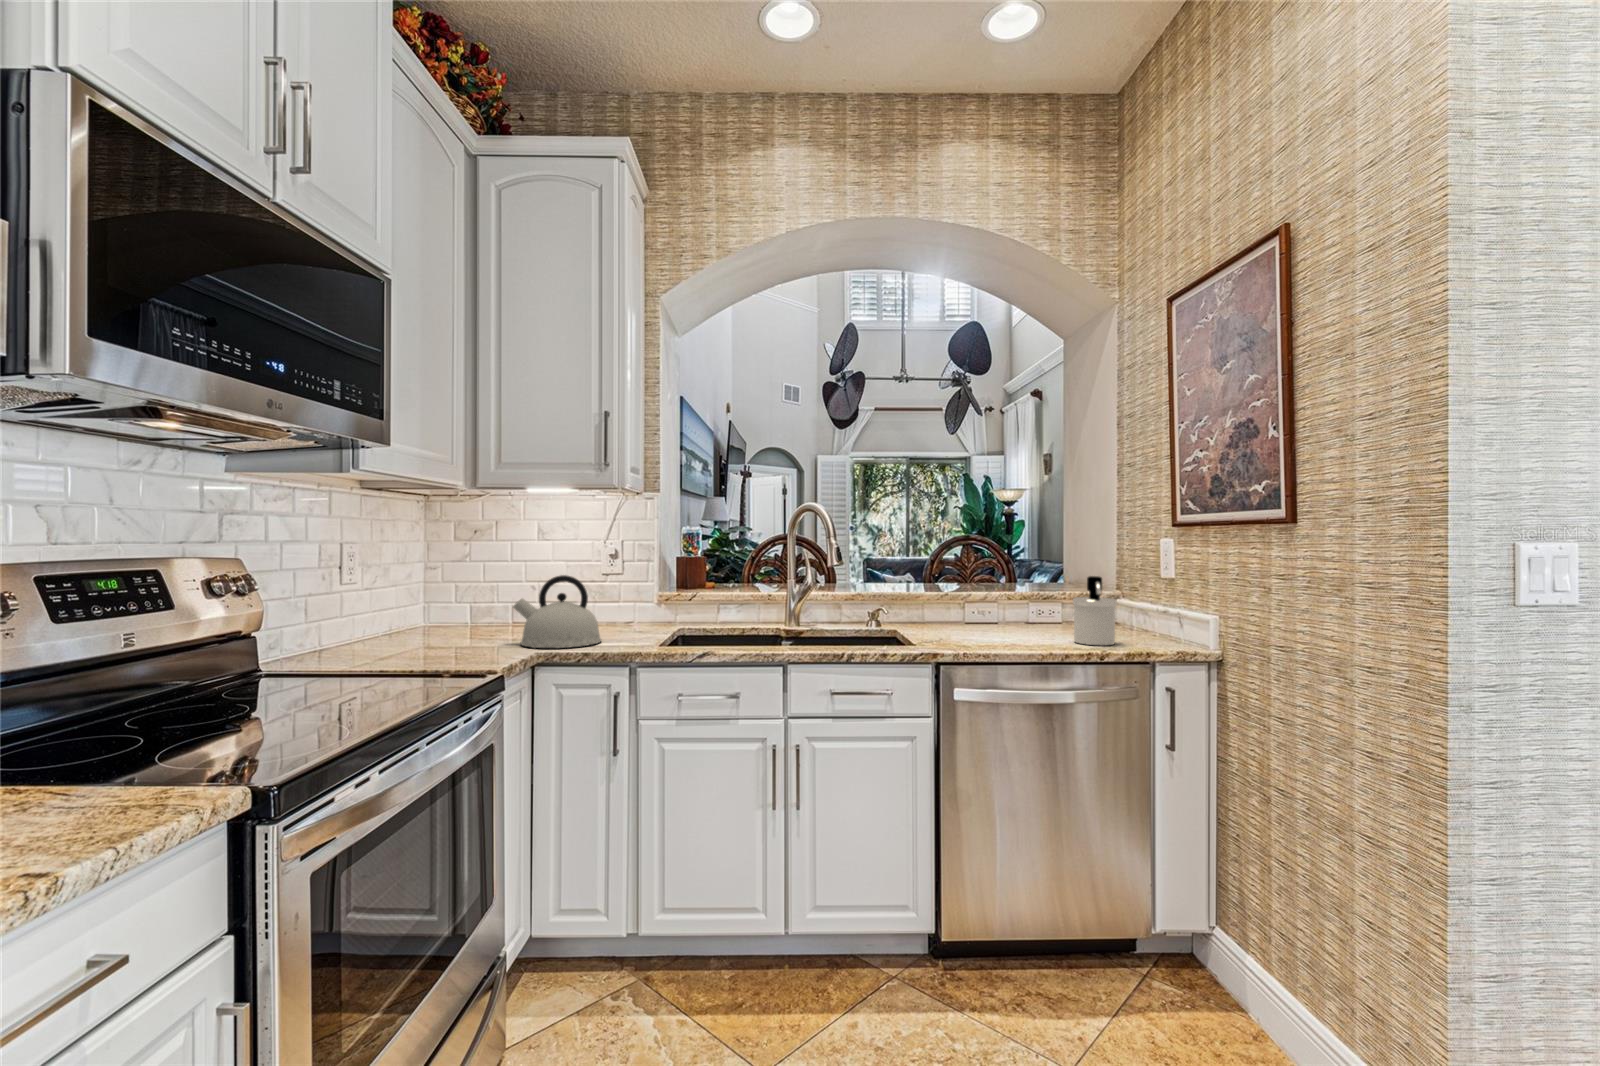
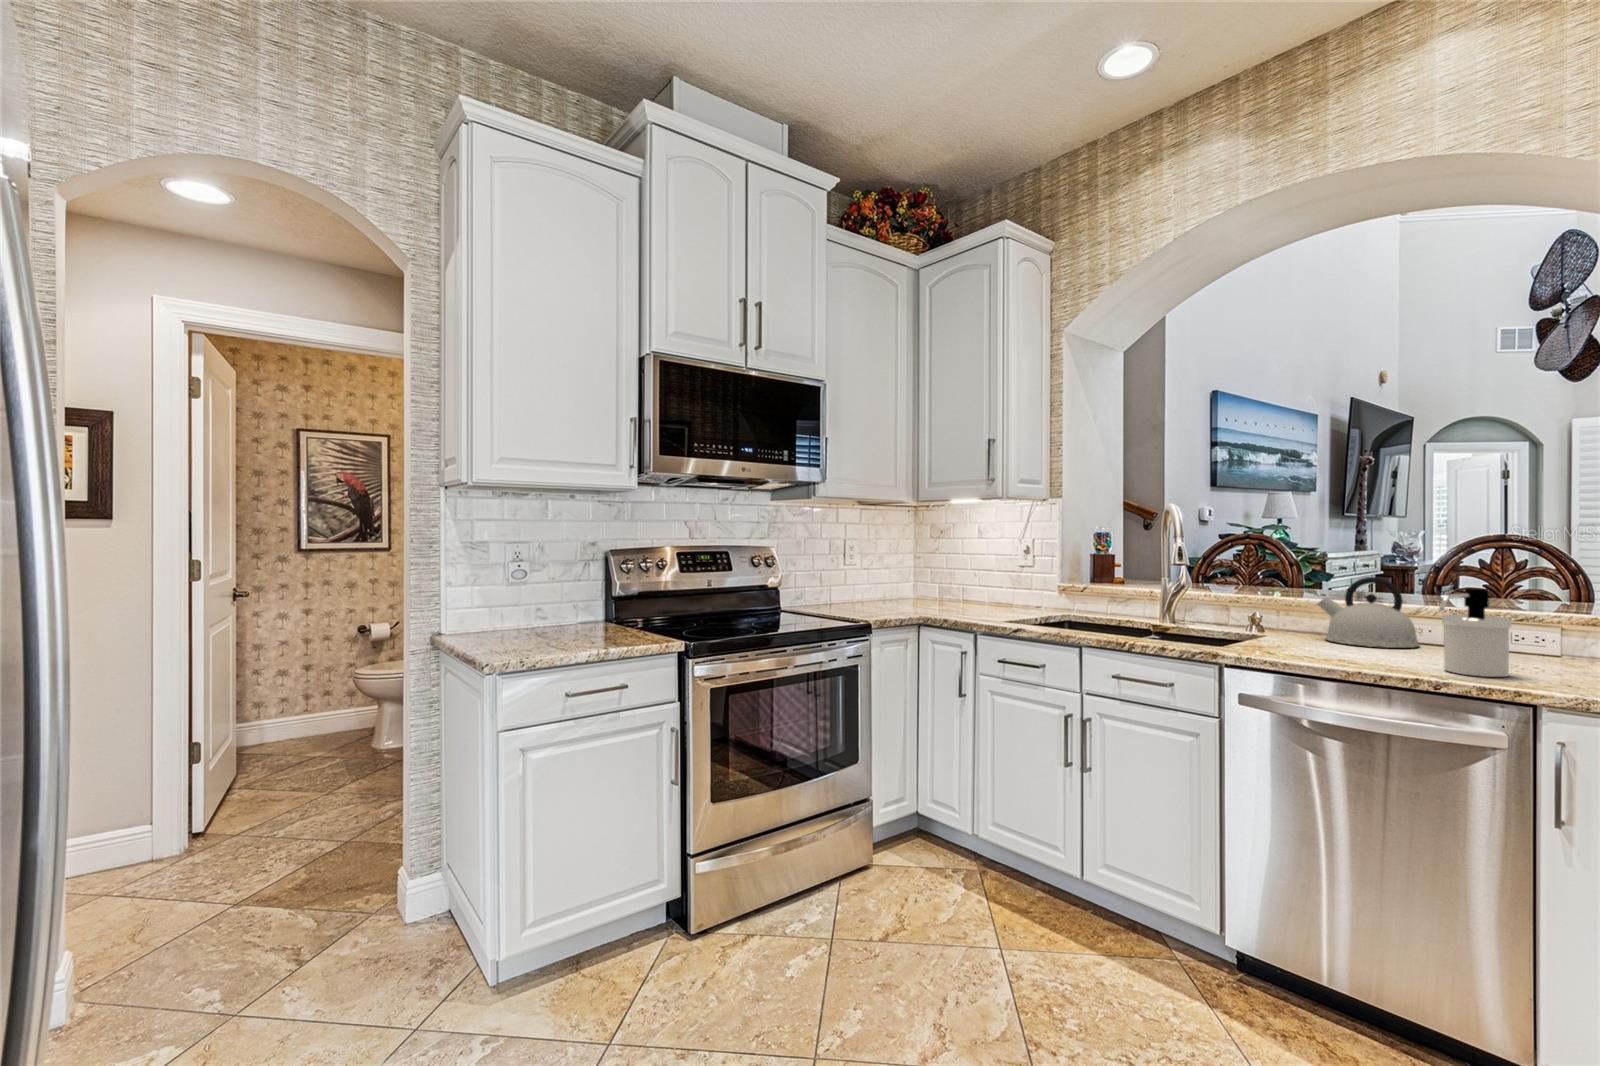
kettle: present [513,575,601,648] -> present [1318,577,1419,648]

